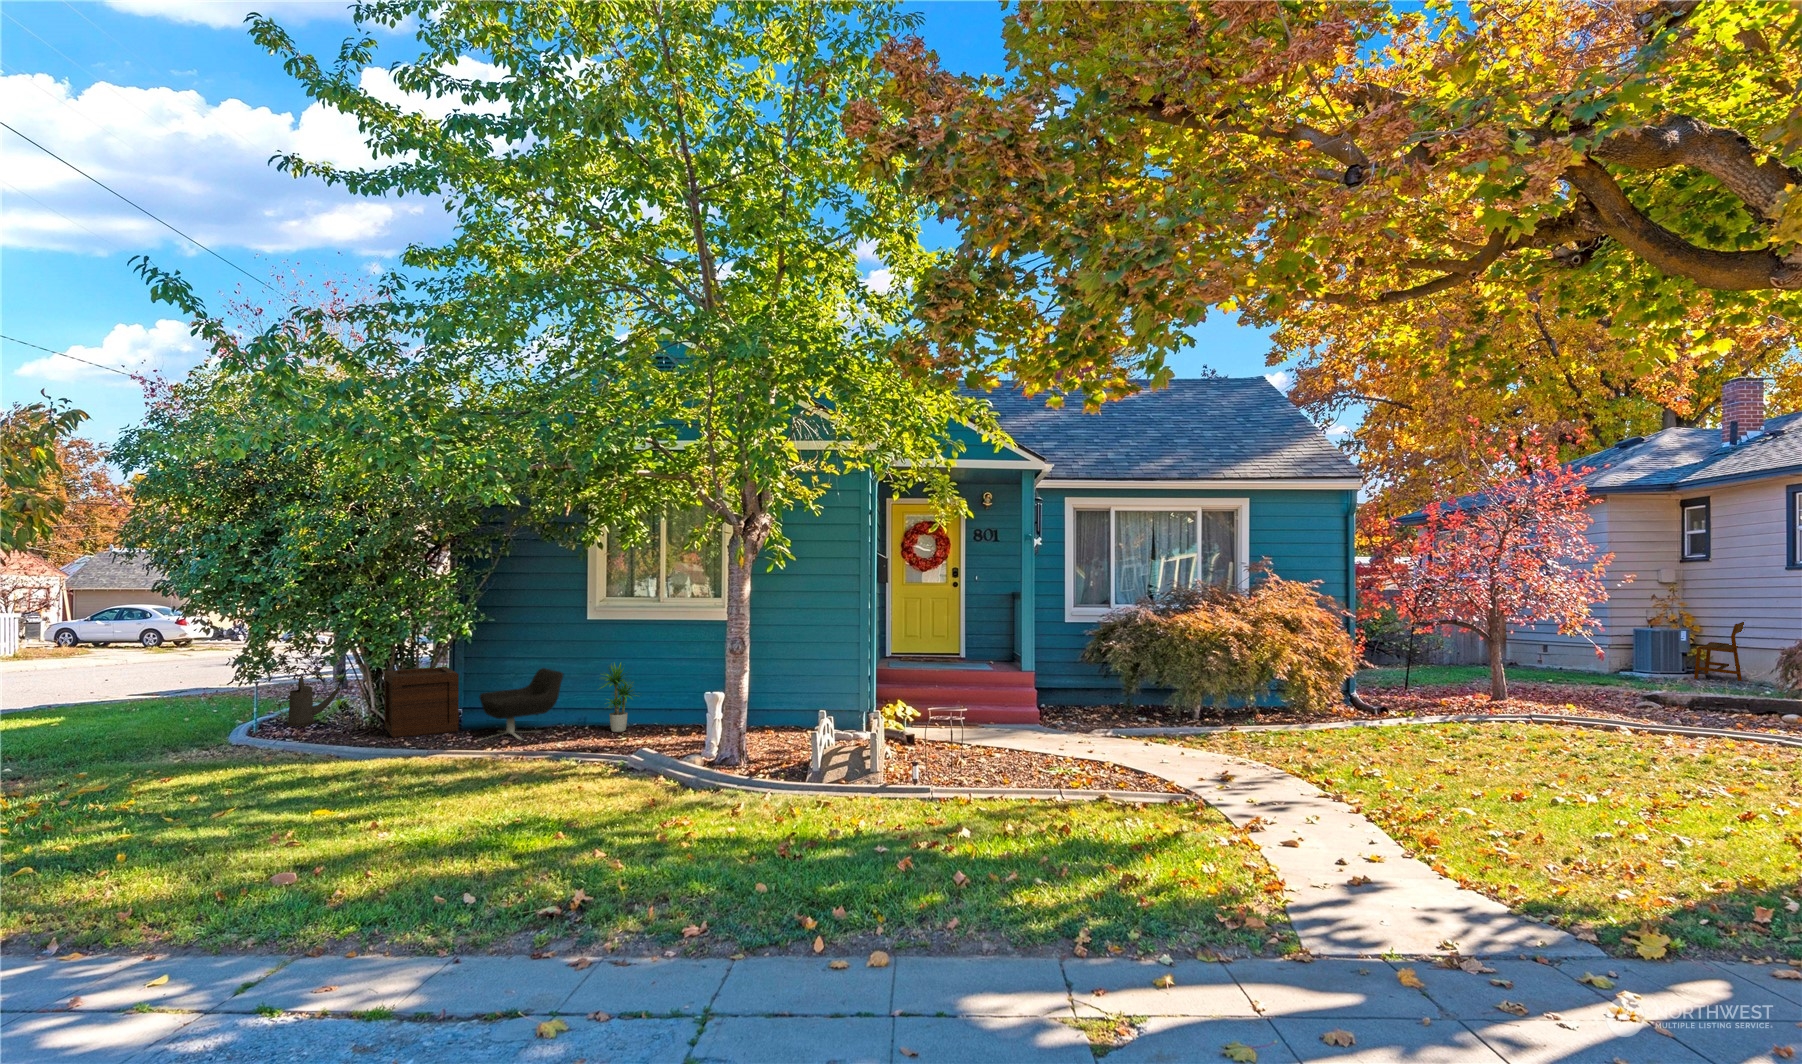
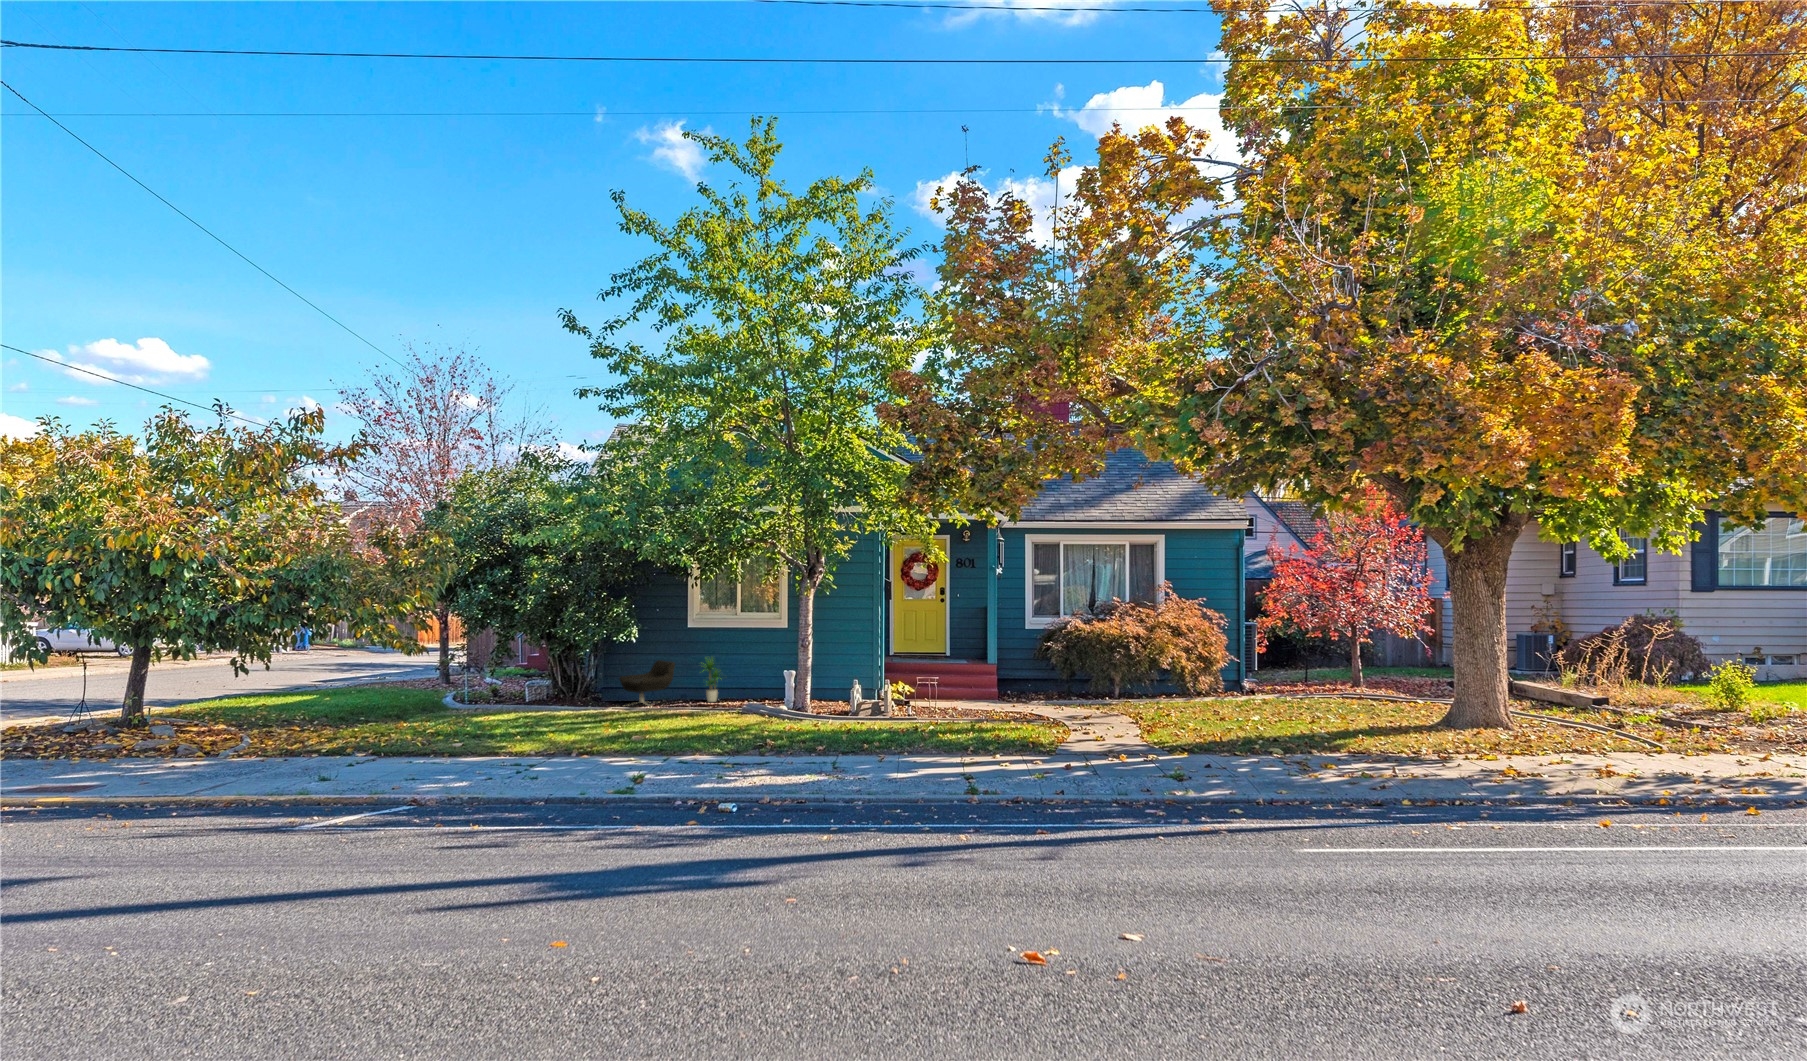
bench: present [1694,622,1744,681] -> none [1549,626,1598,676]
wooden crate: present [385,667,459,738] -> none [553,660,605,706]
watering can: present [279,678,340,726] -> none [478,668,518,701]

